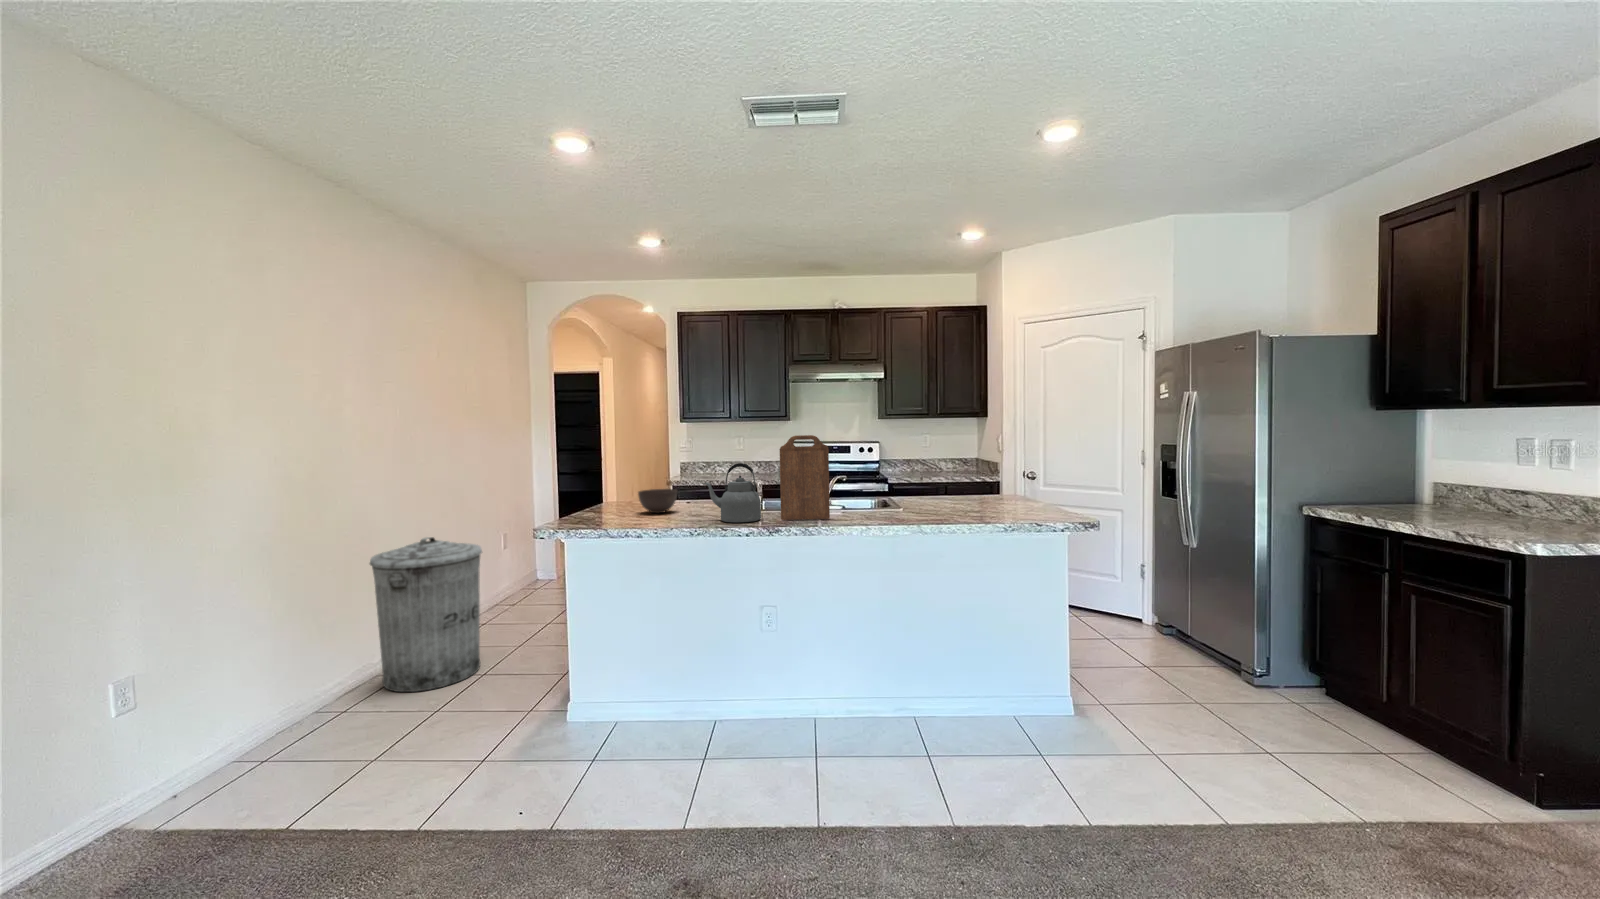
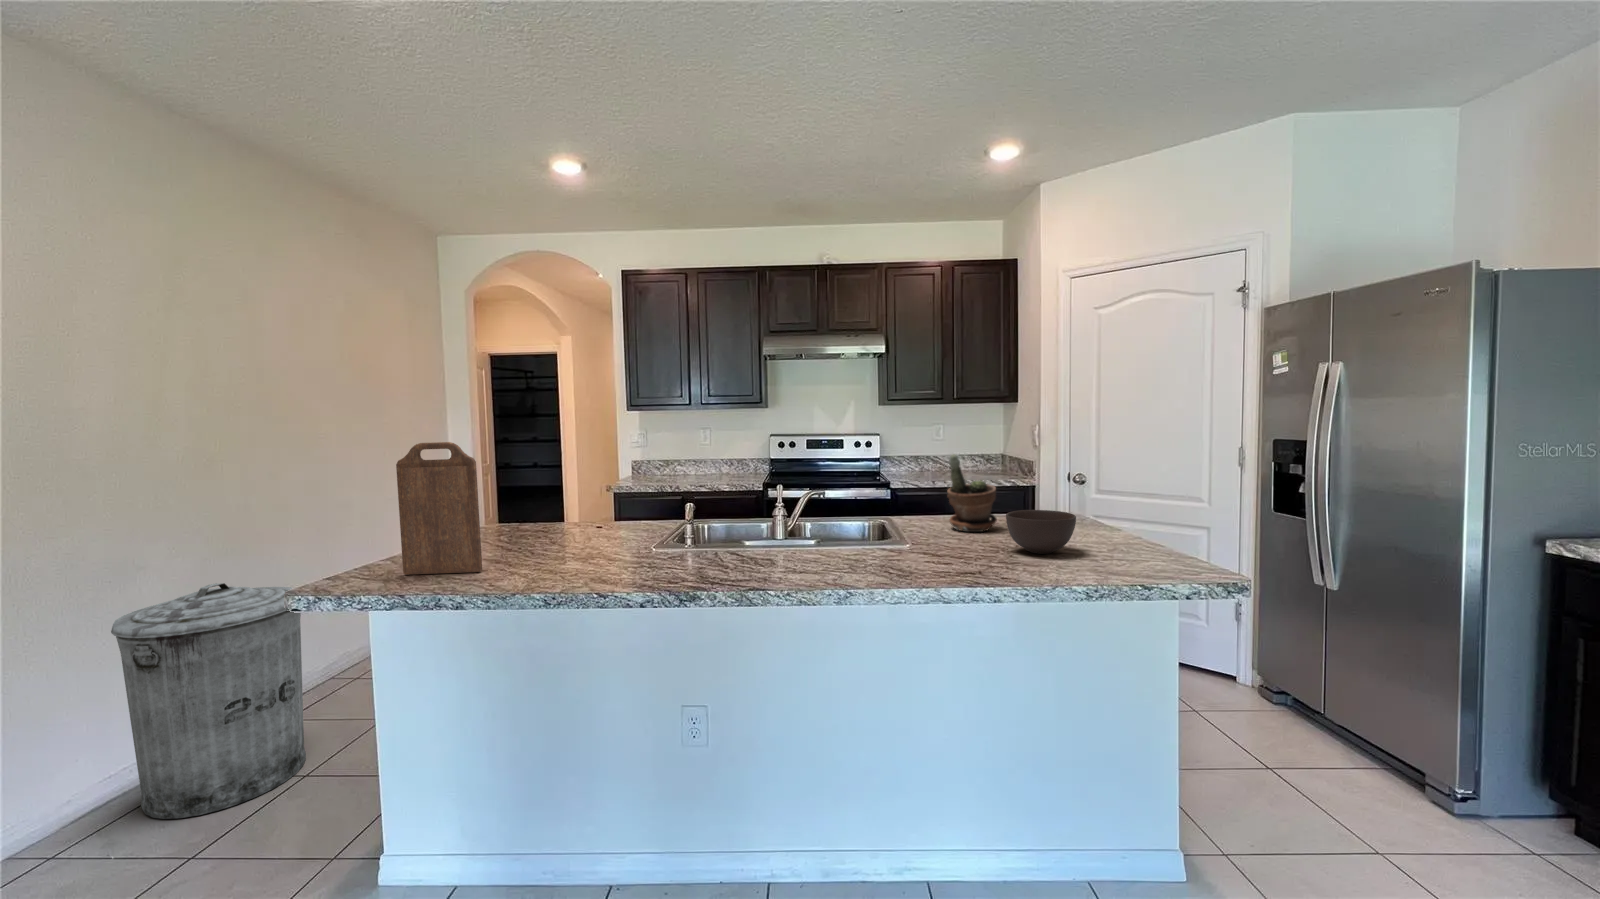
cutting board: present [779,435,830,520] -> present [396,442,482,575]
potted plant: none [929,452,962,503] -> present [947,454,997,532]
kettle: present [704,463,761,523] -> none [583,480,677,580]
bowl: present [638,489,677,513] -> present [1006,510,1076,554]

